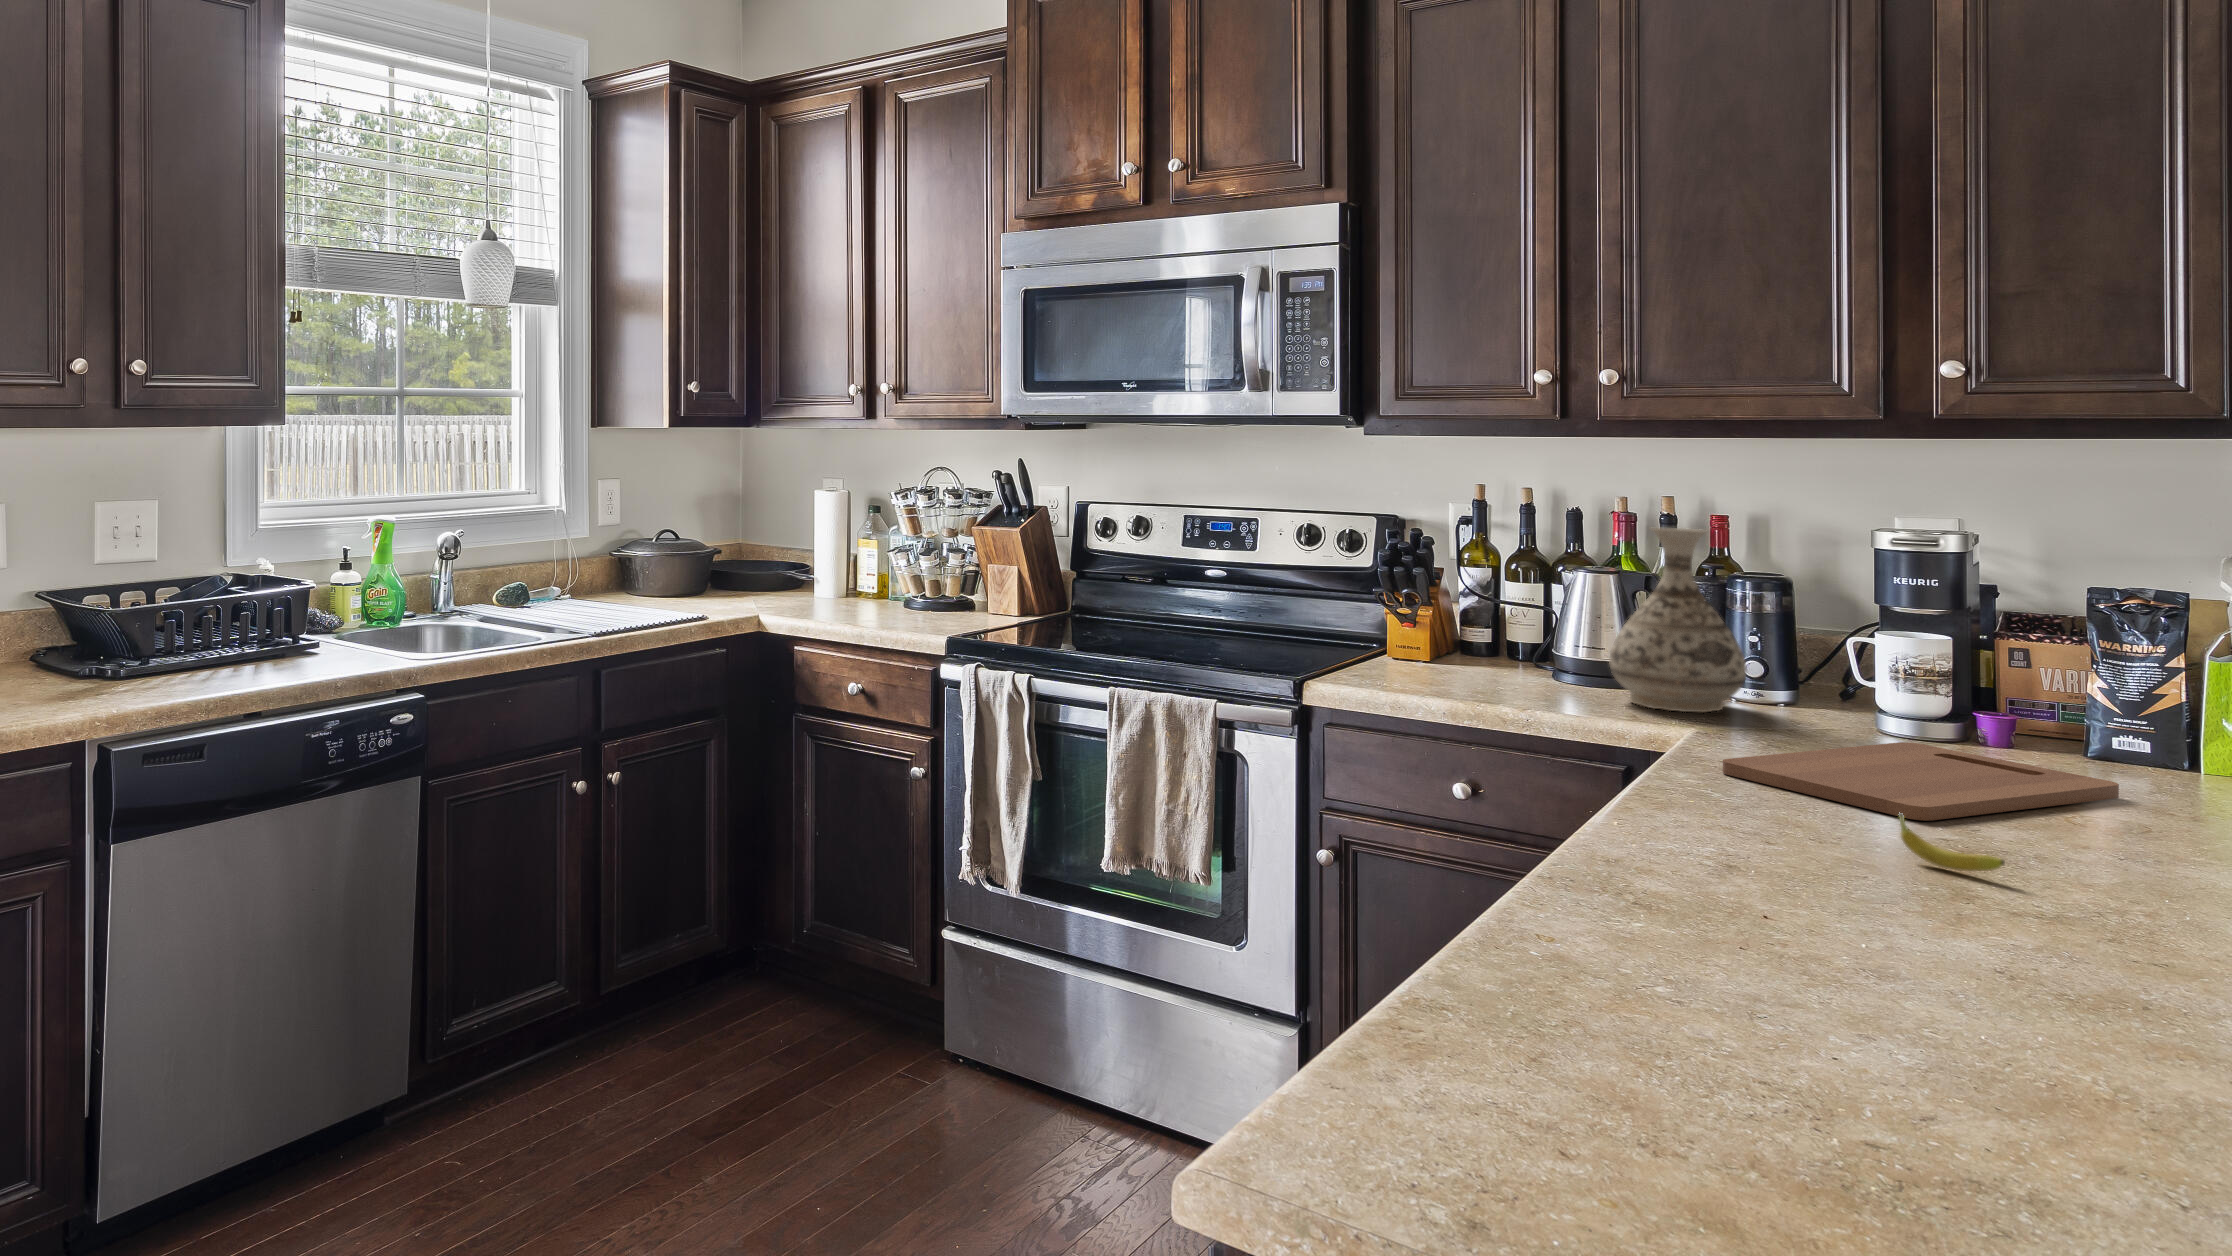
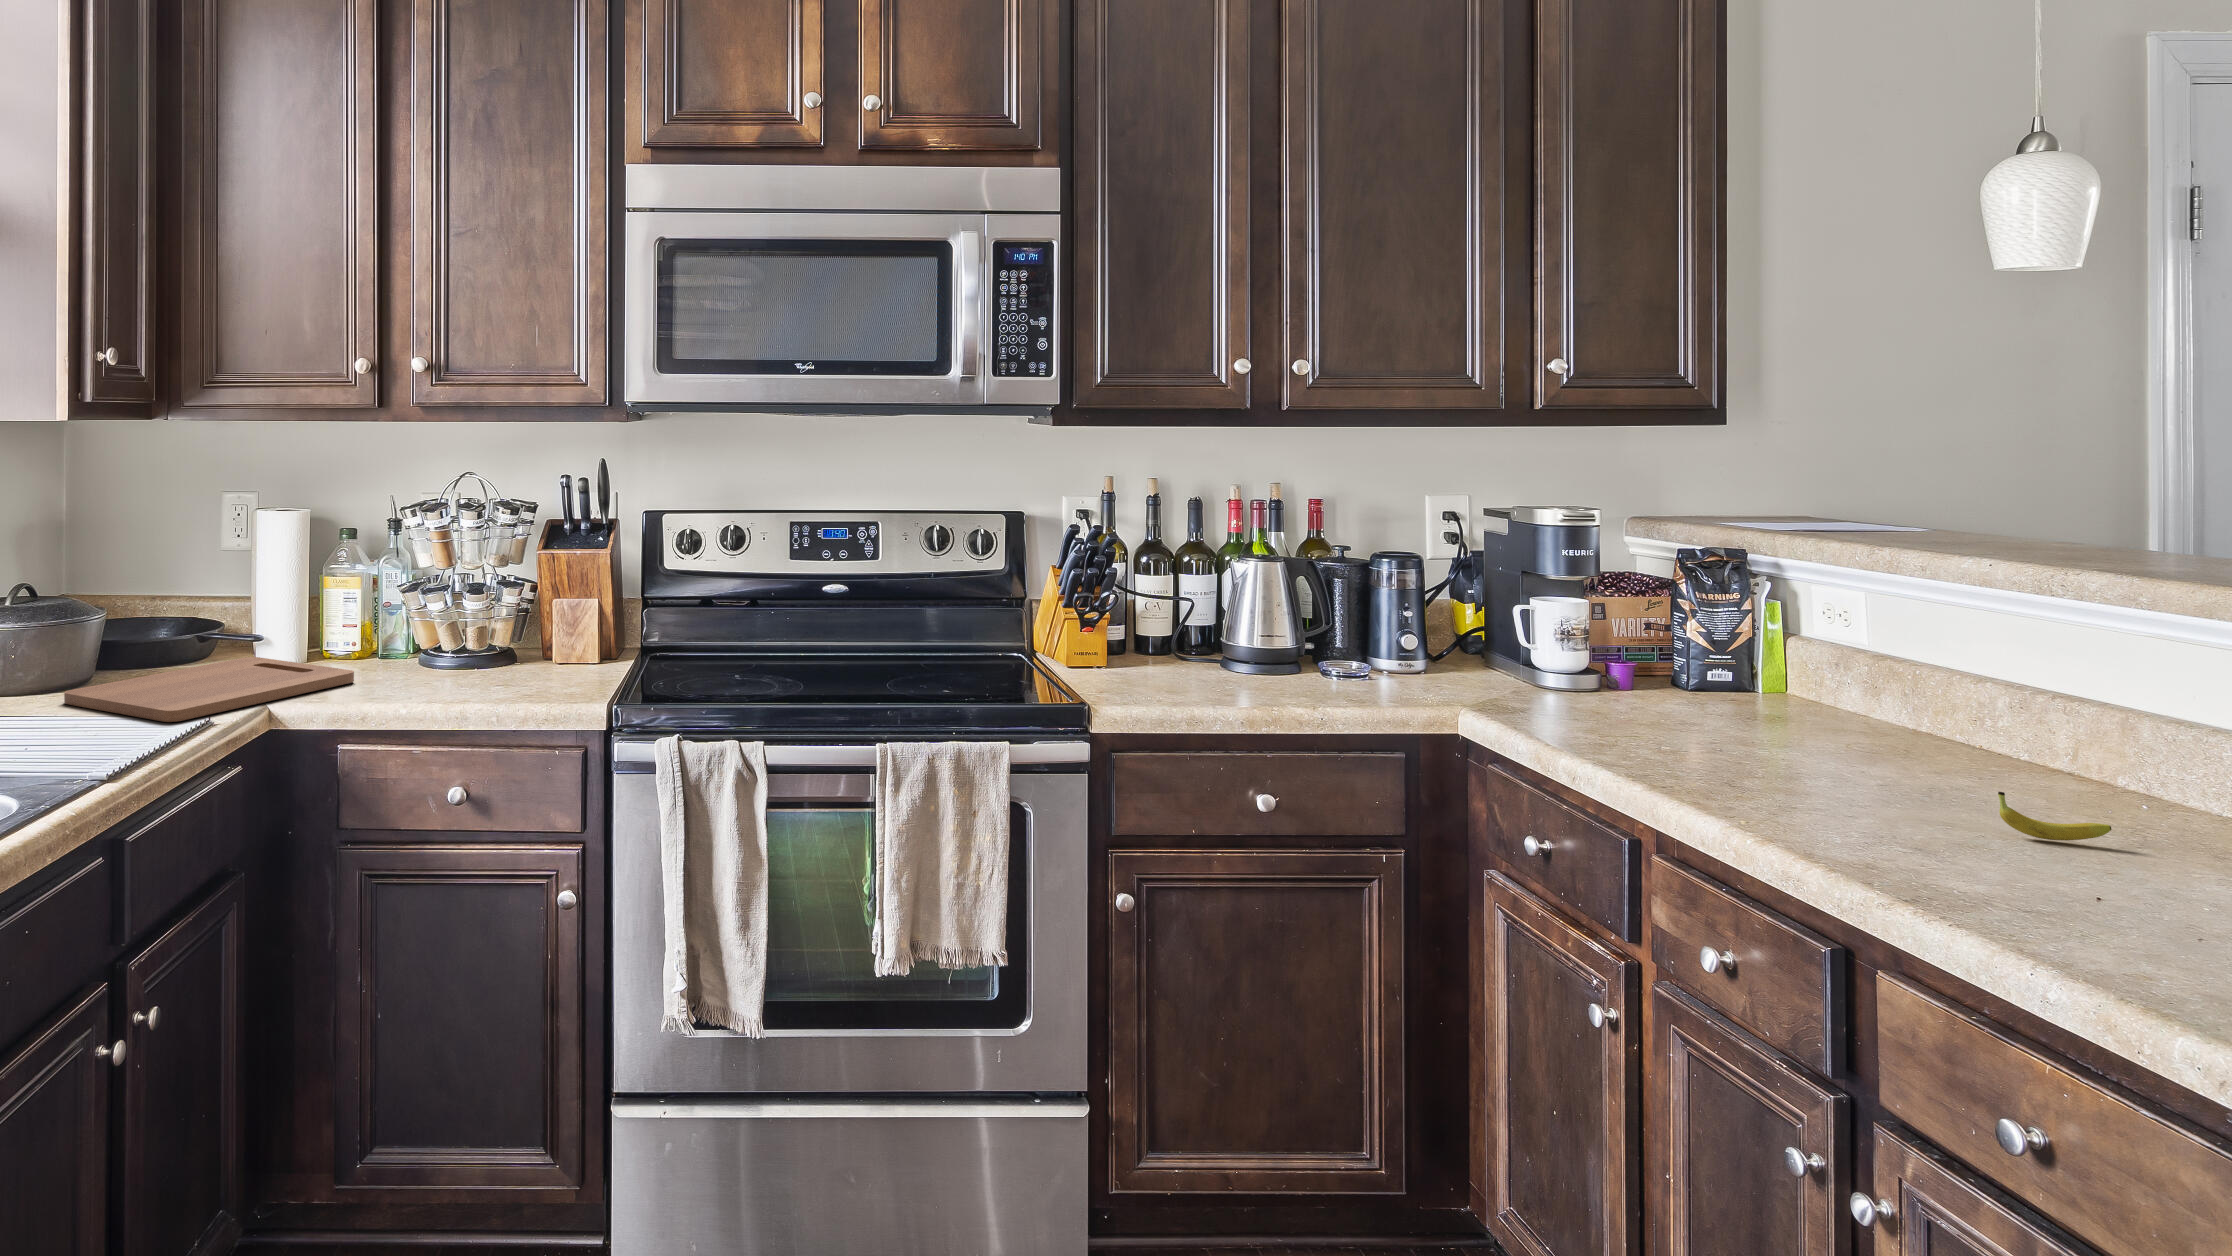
vase: present [1610,528,1747,712] -> none [1317,516,1440,694]
cutting board: present [1723,742,2119,821] -> present [64,657,354,722]

